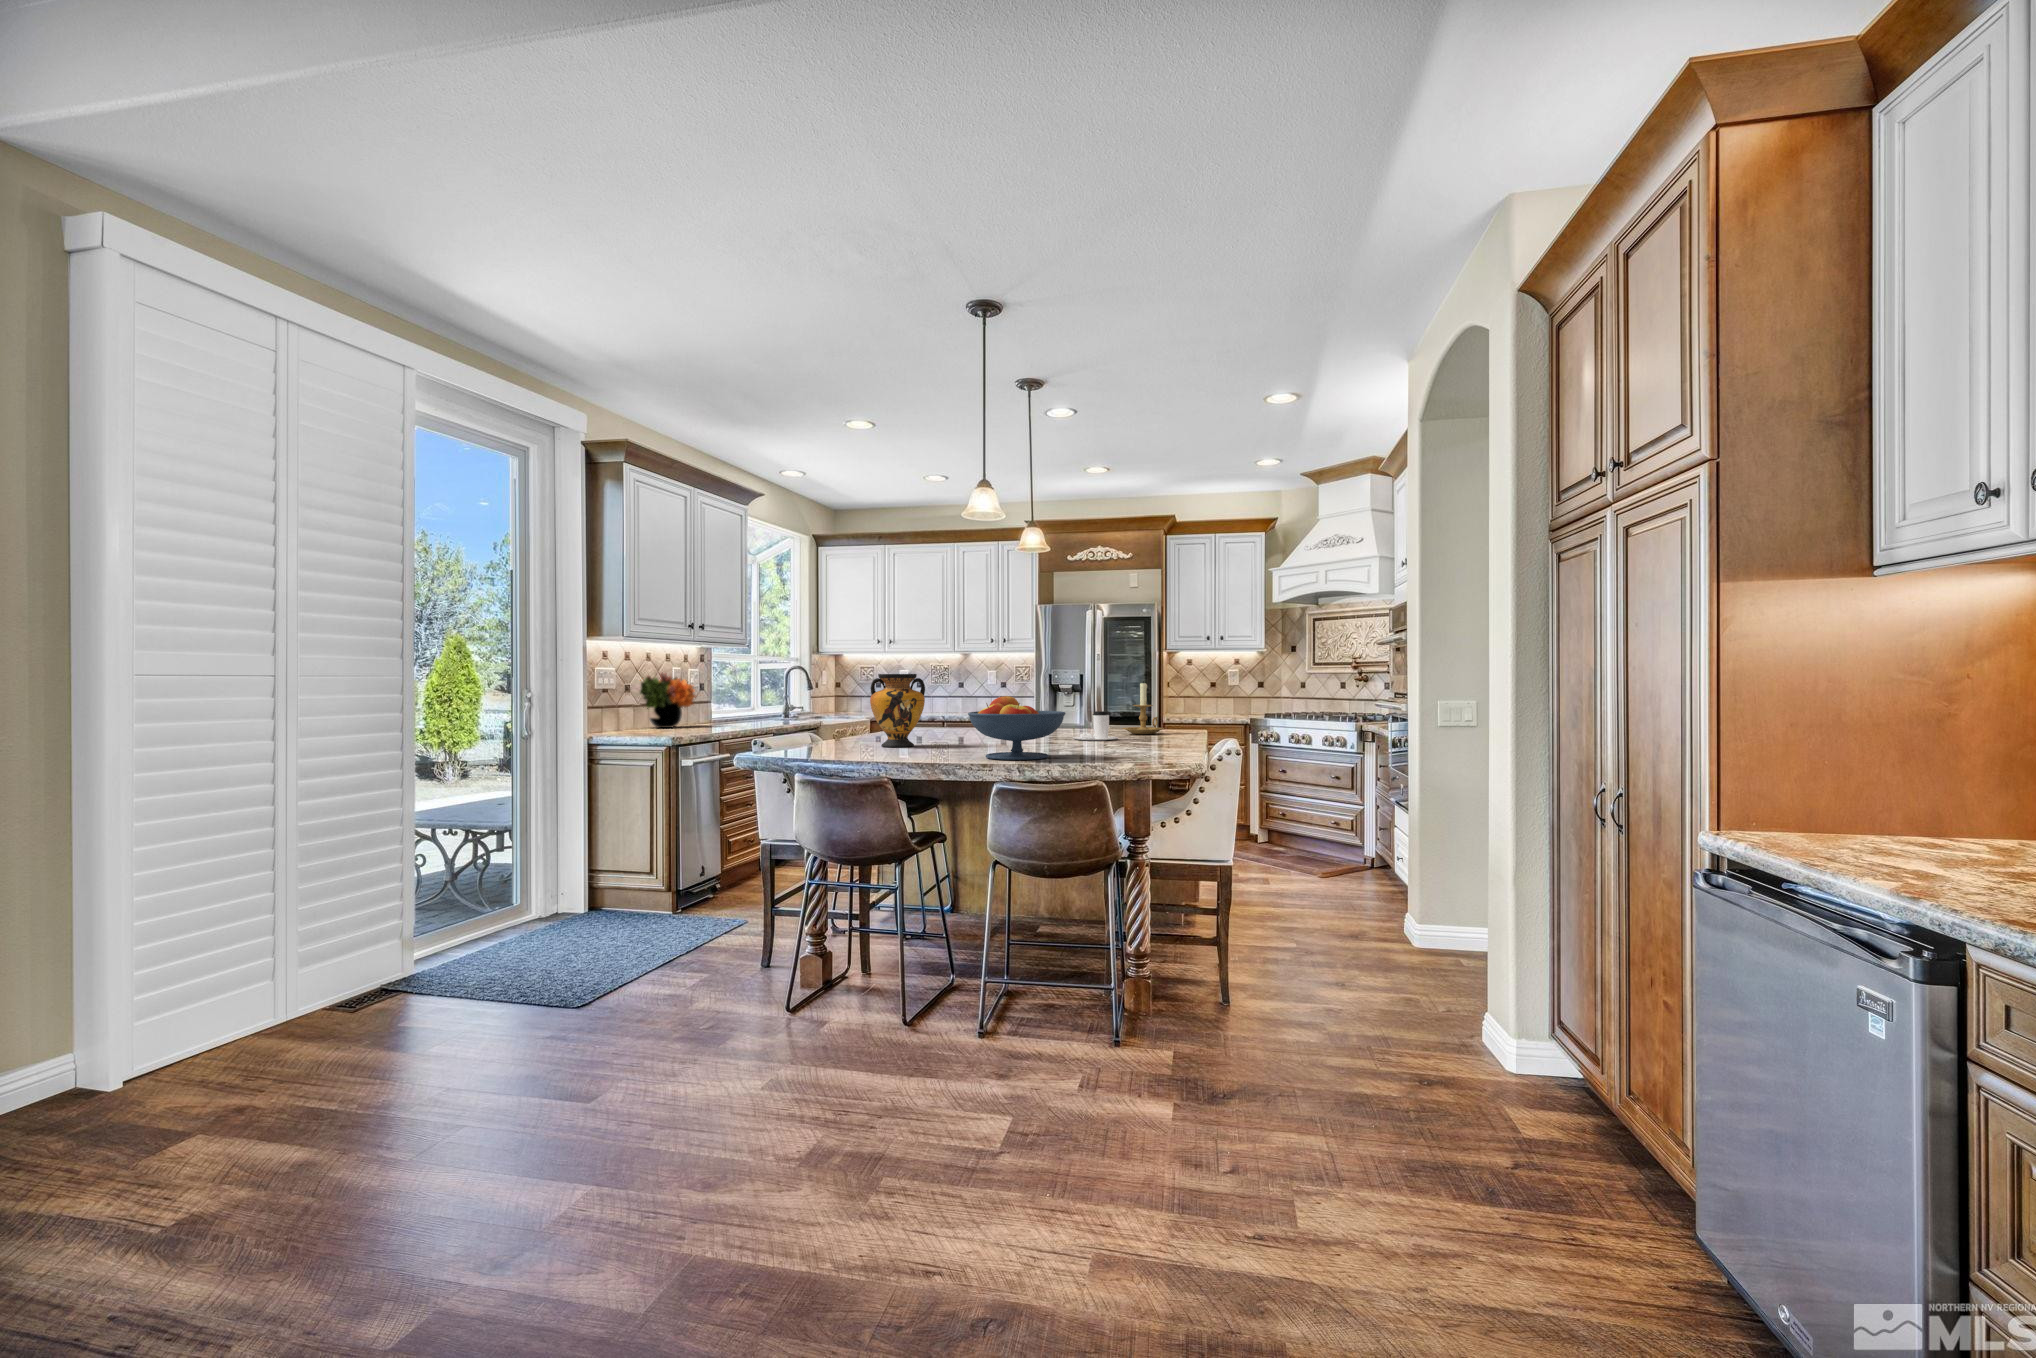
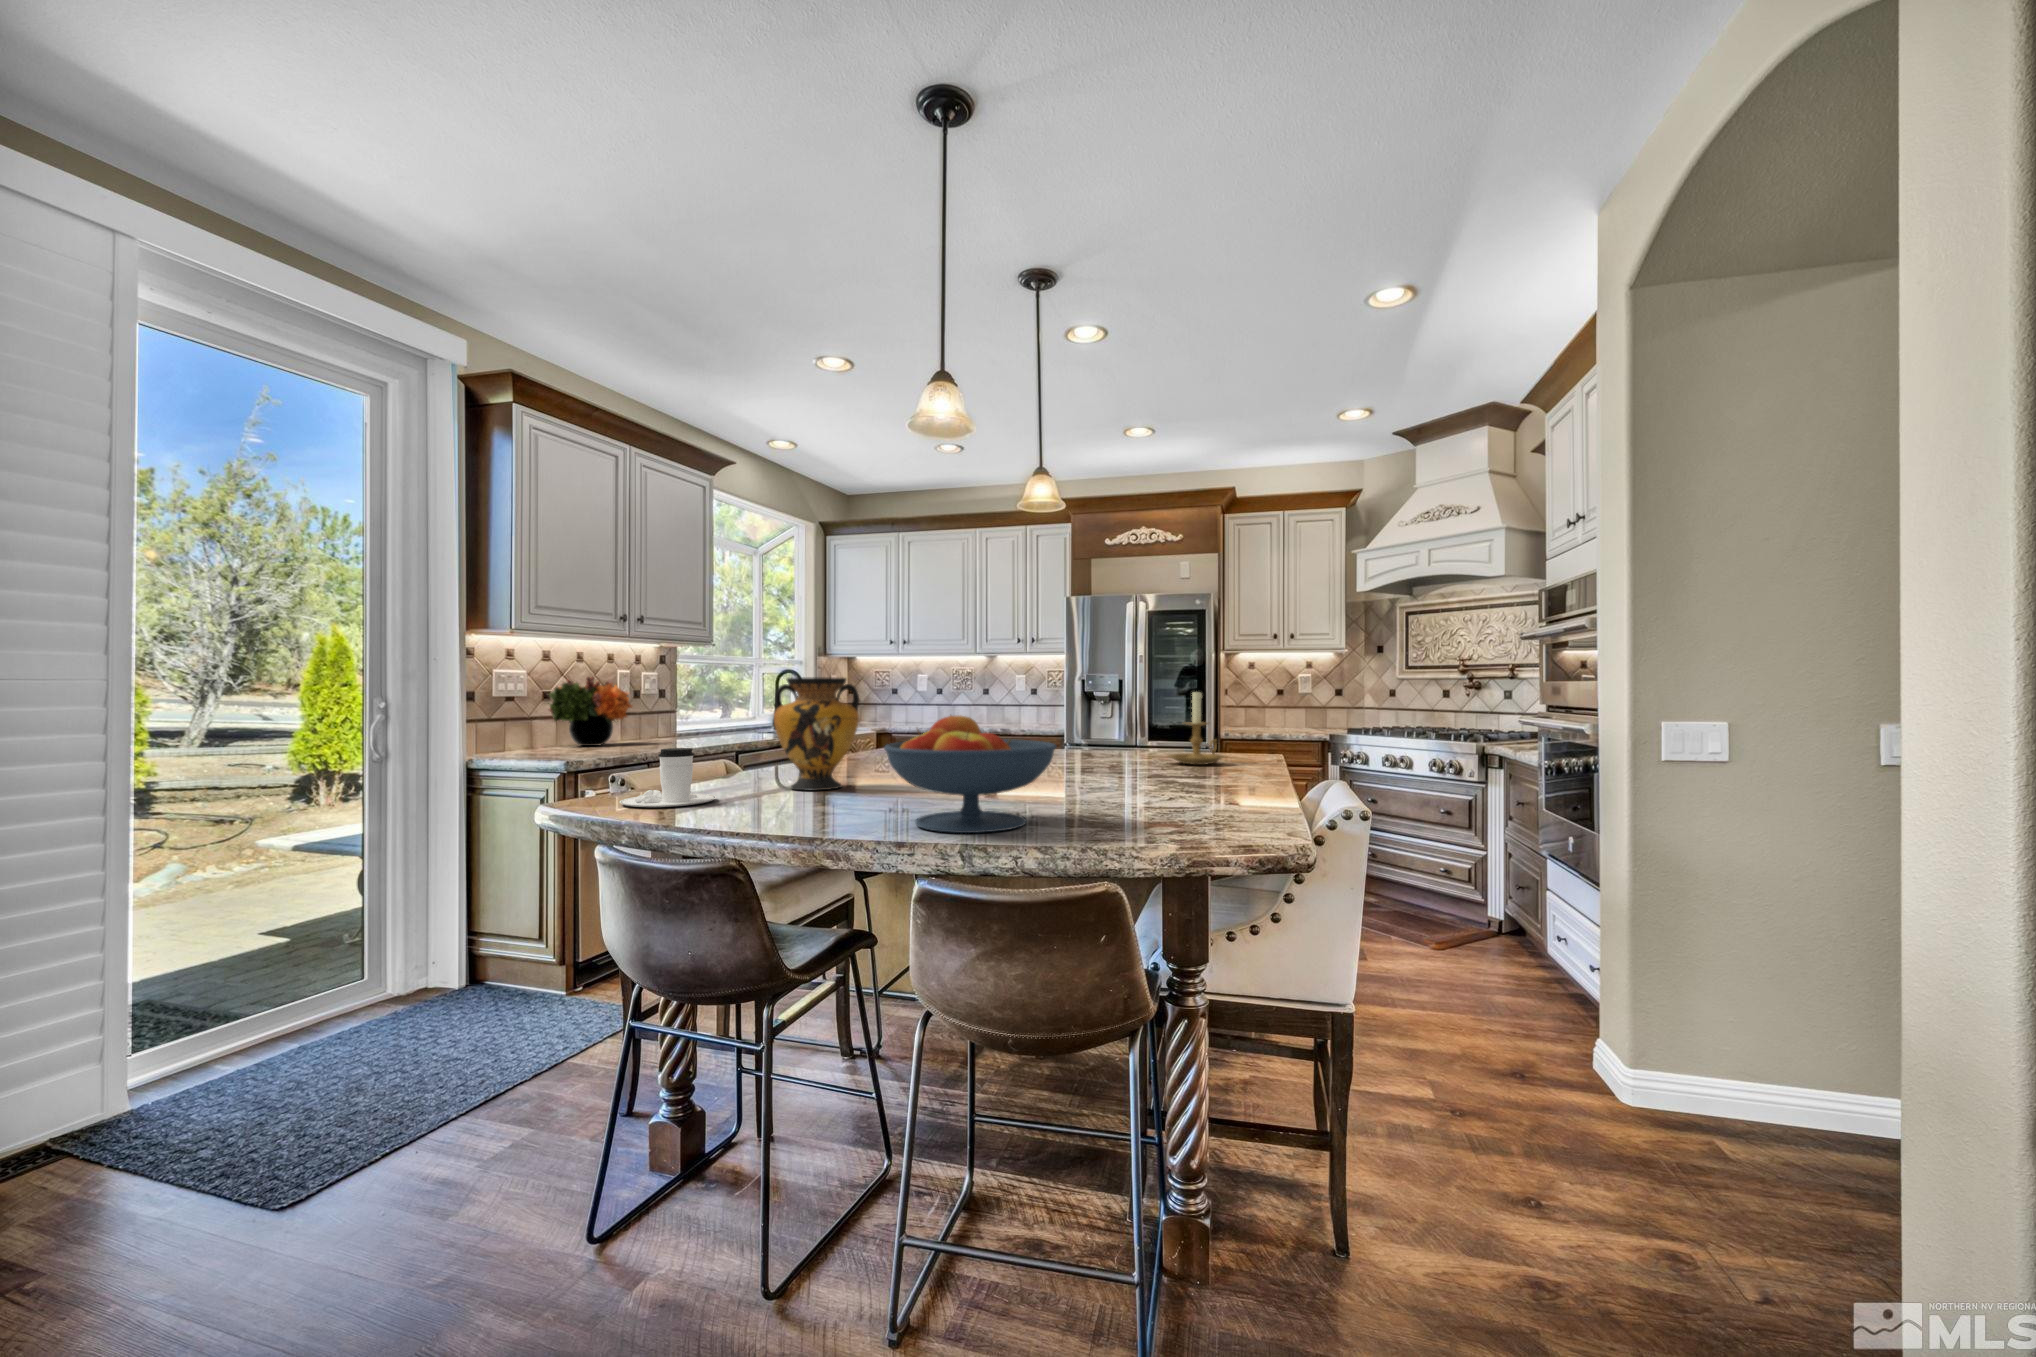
coffee cup: present [1073,711,1118,740] -> present [620,748,717,807]

